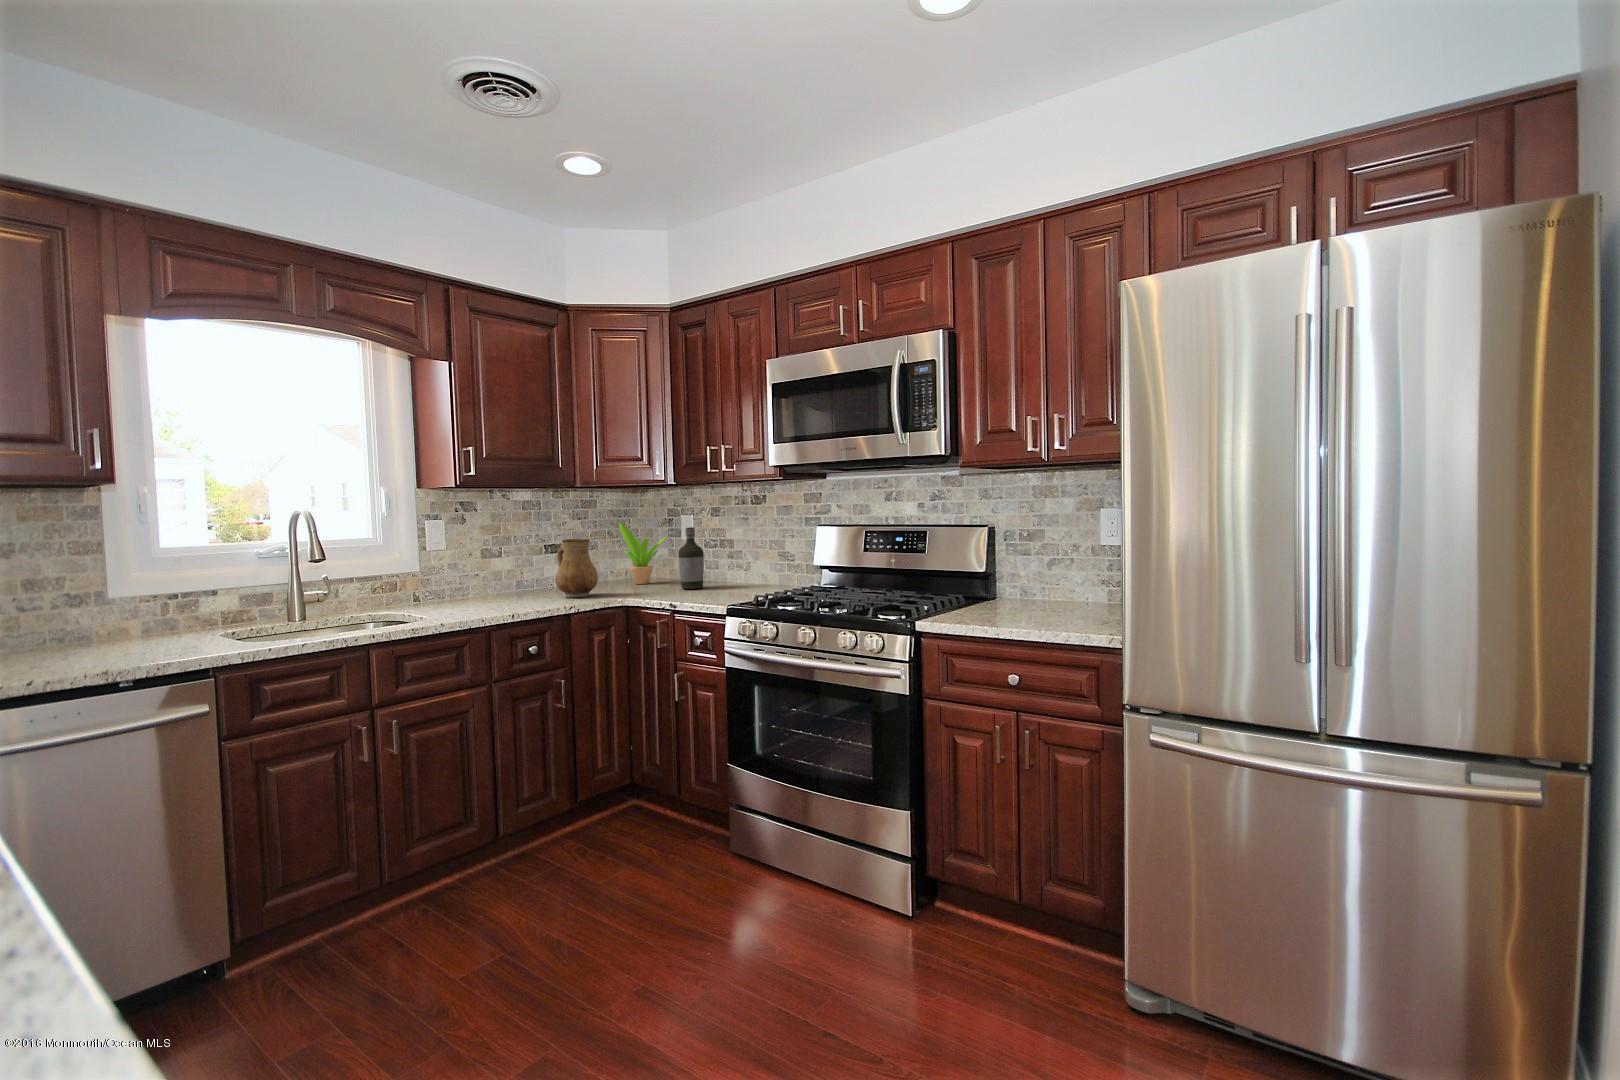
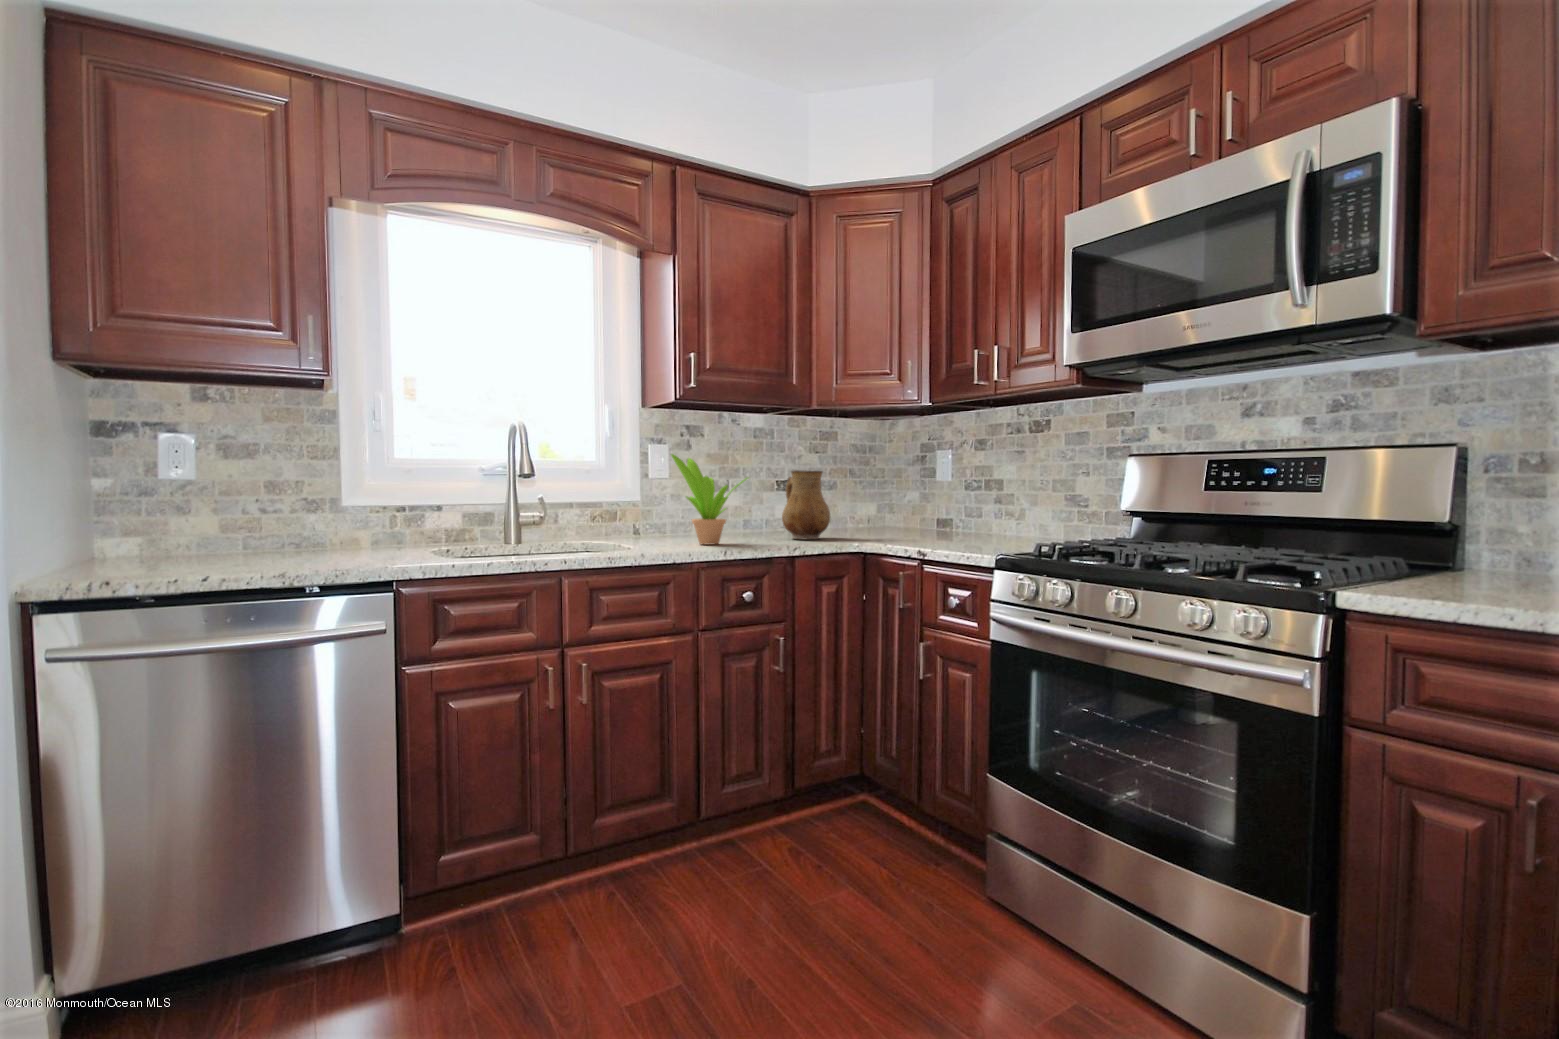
potted plant: present [618,524,667,584] -> present [671,454,747,545]
bottle: present [679,527,704,589] -> none [930,460,962,538]

